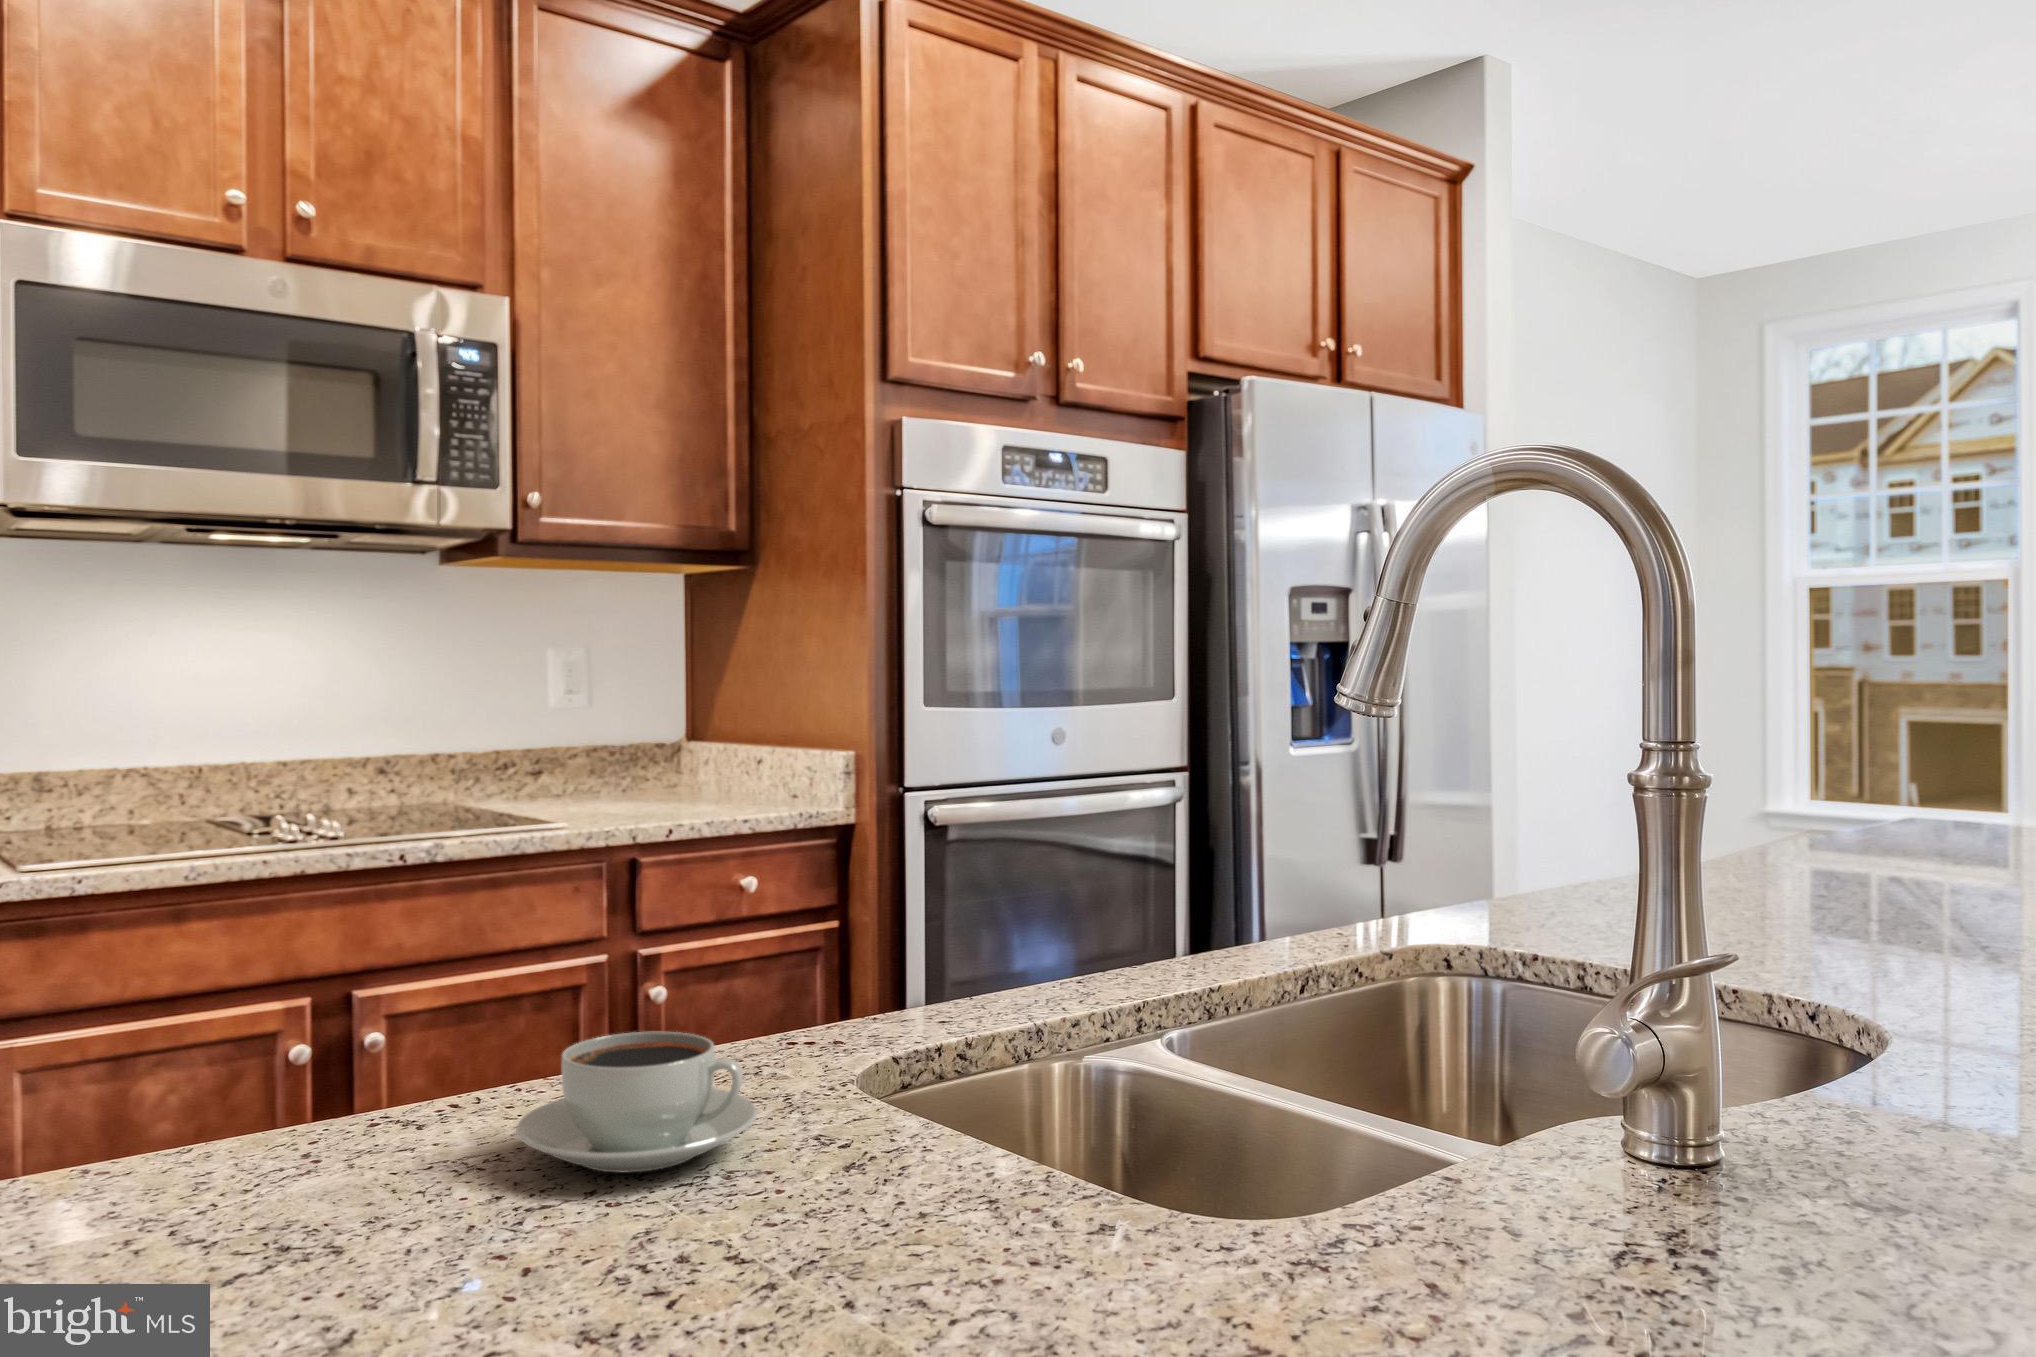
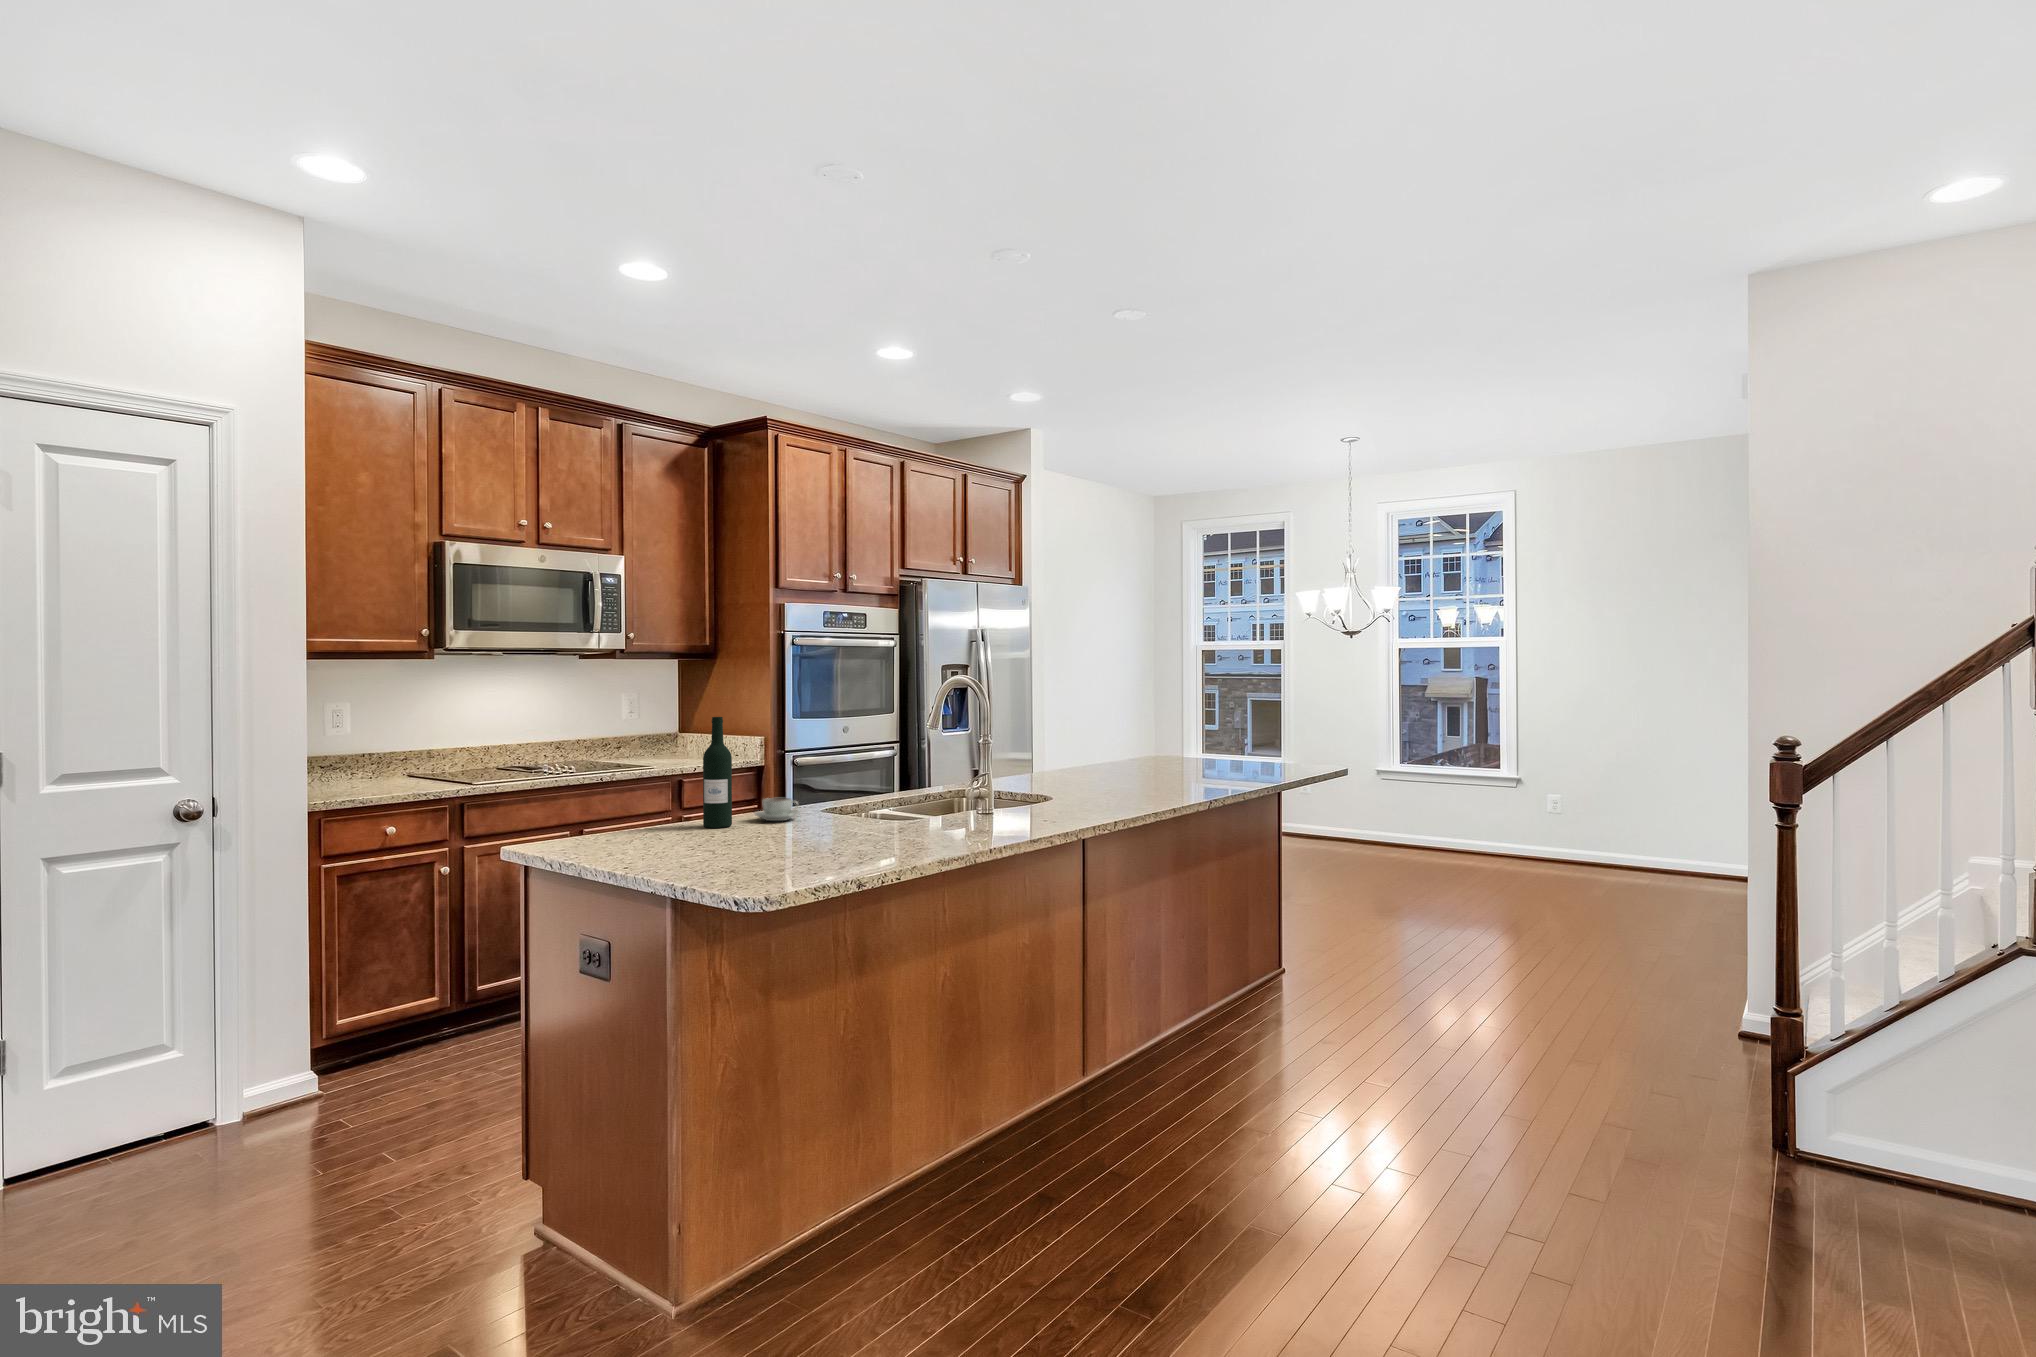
wine bottle: none [194,610,363,1234] -> present [703,717,732,828]

